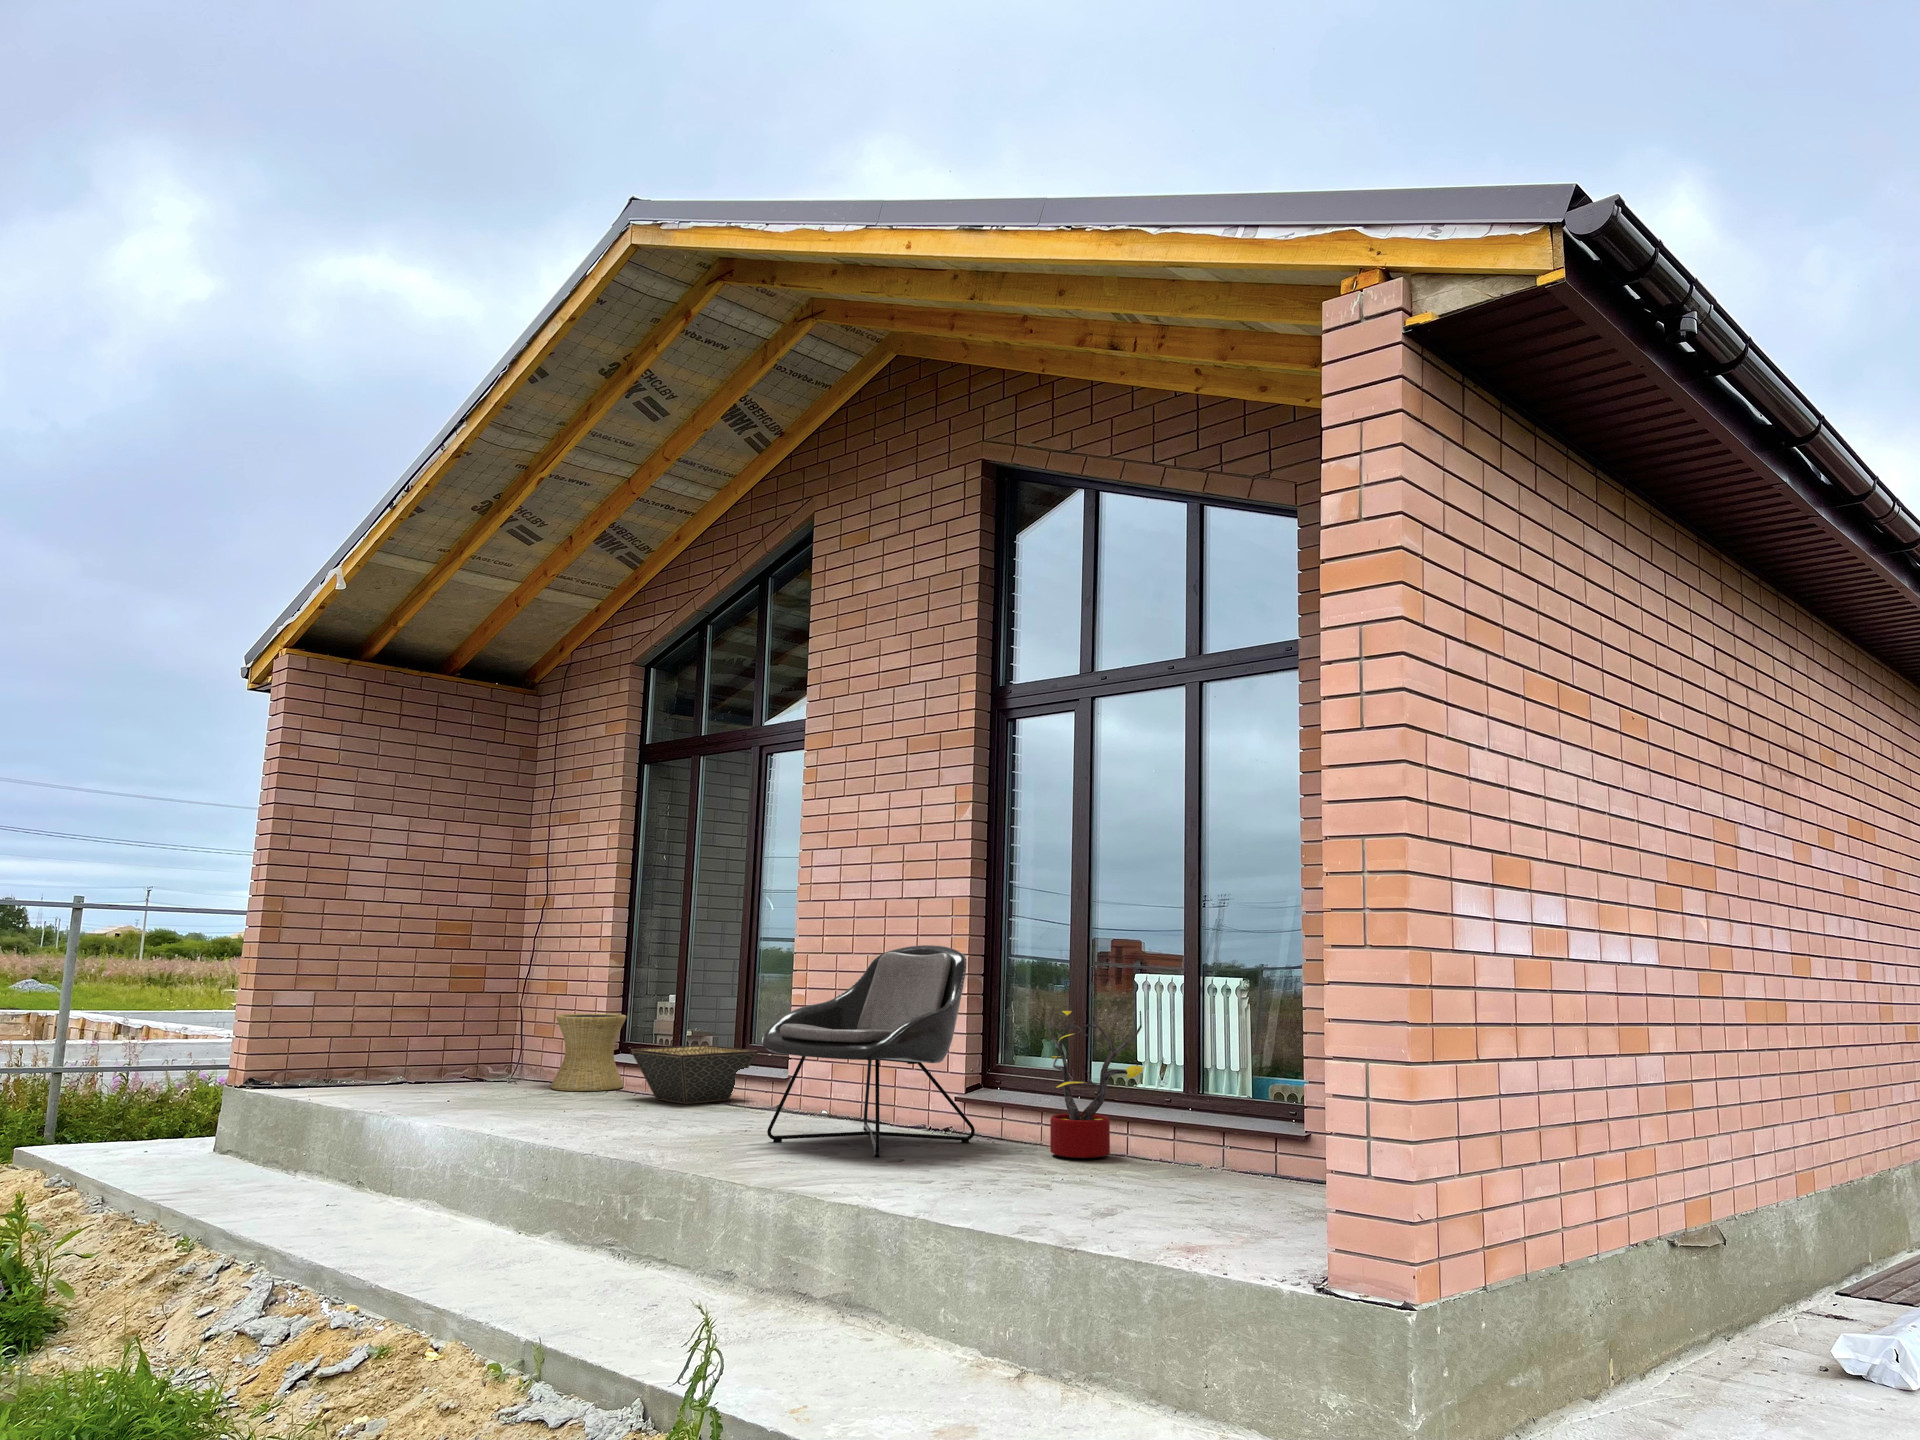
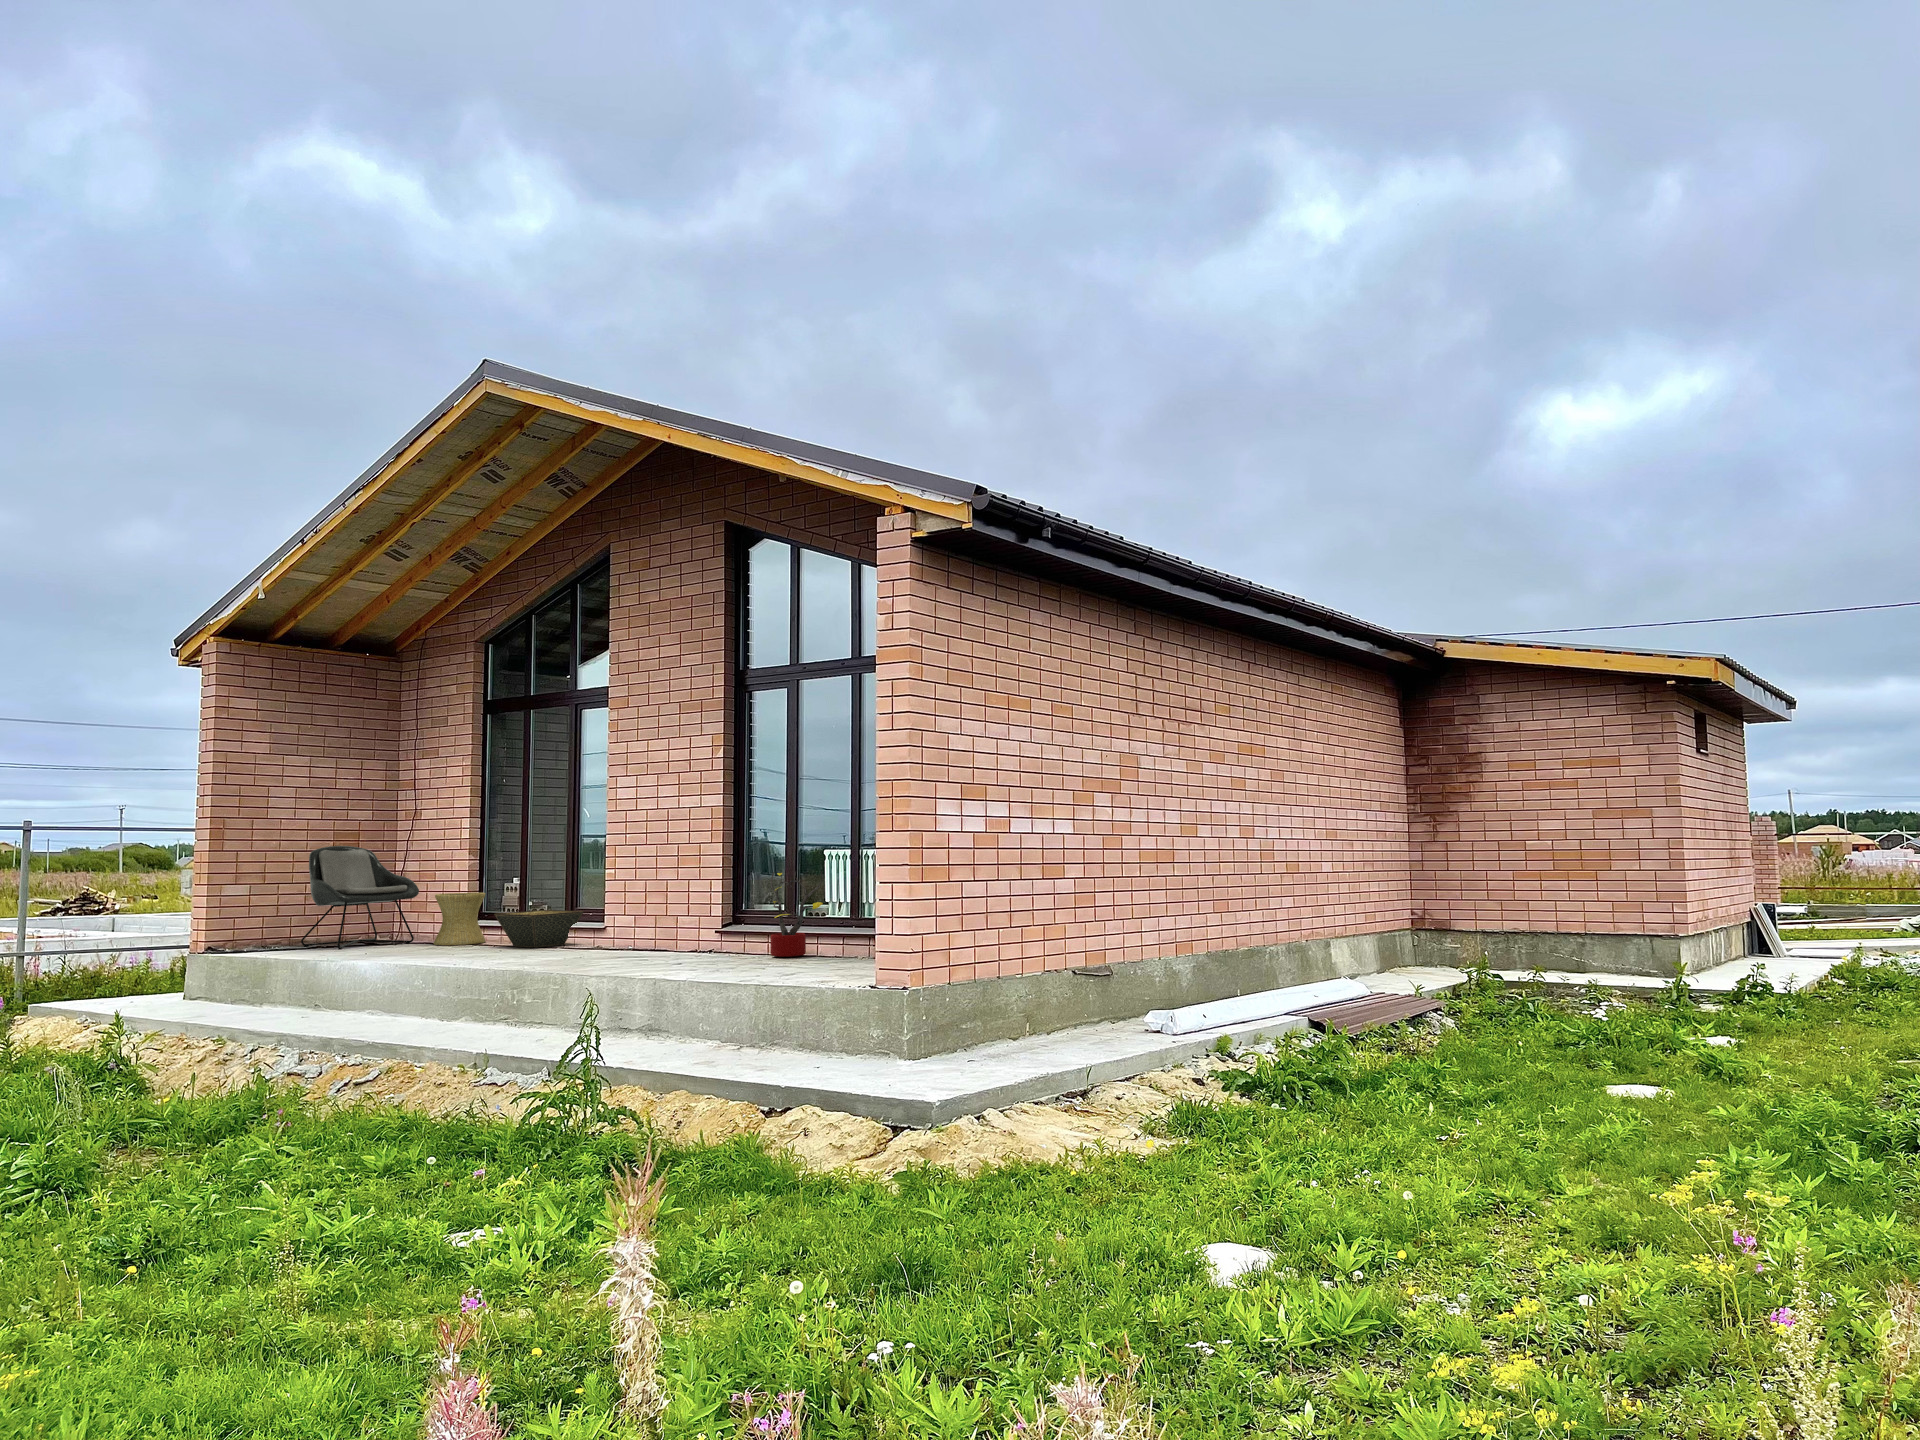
lounge chair: present [762,945,975,1158] -> present [301,846,419,950]

